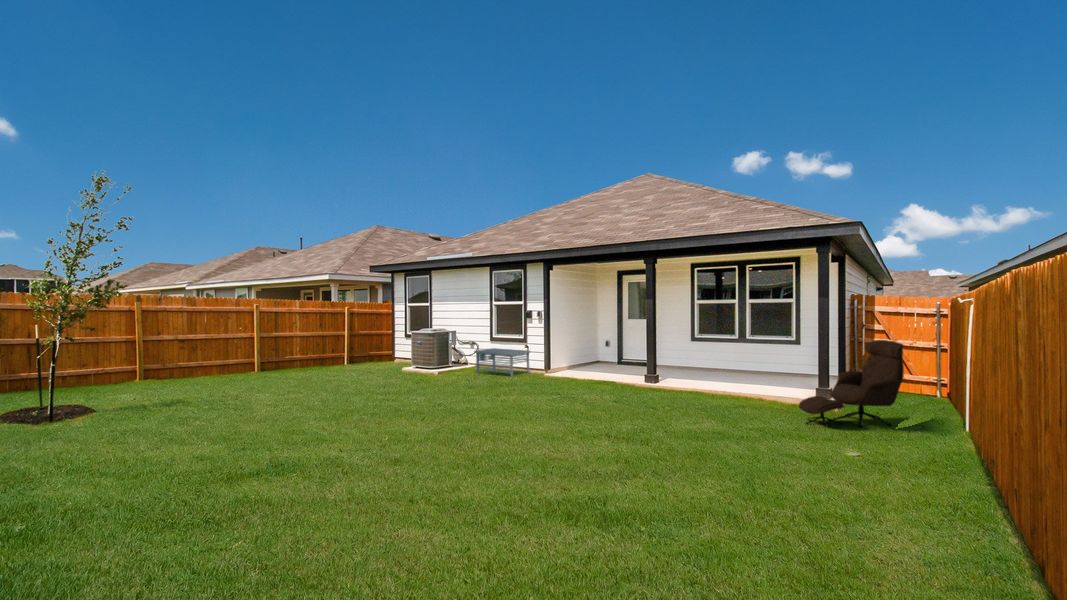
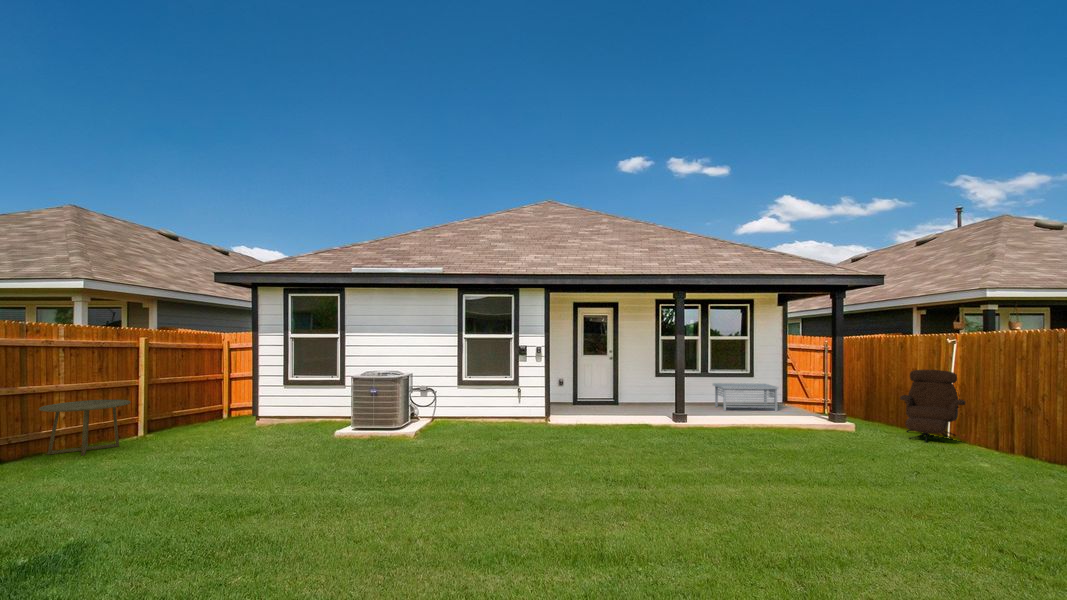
round table: none [282,342,321,369] -> present [39,400,131,456]
storage bench: present [474,348,530,377] -> present [713,383,778,411]

